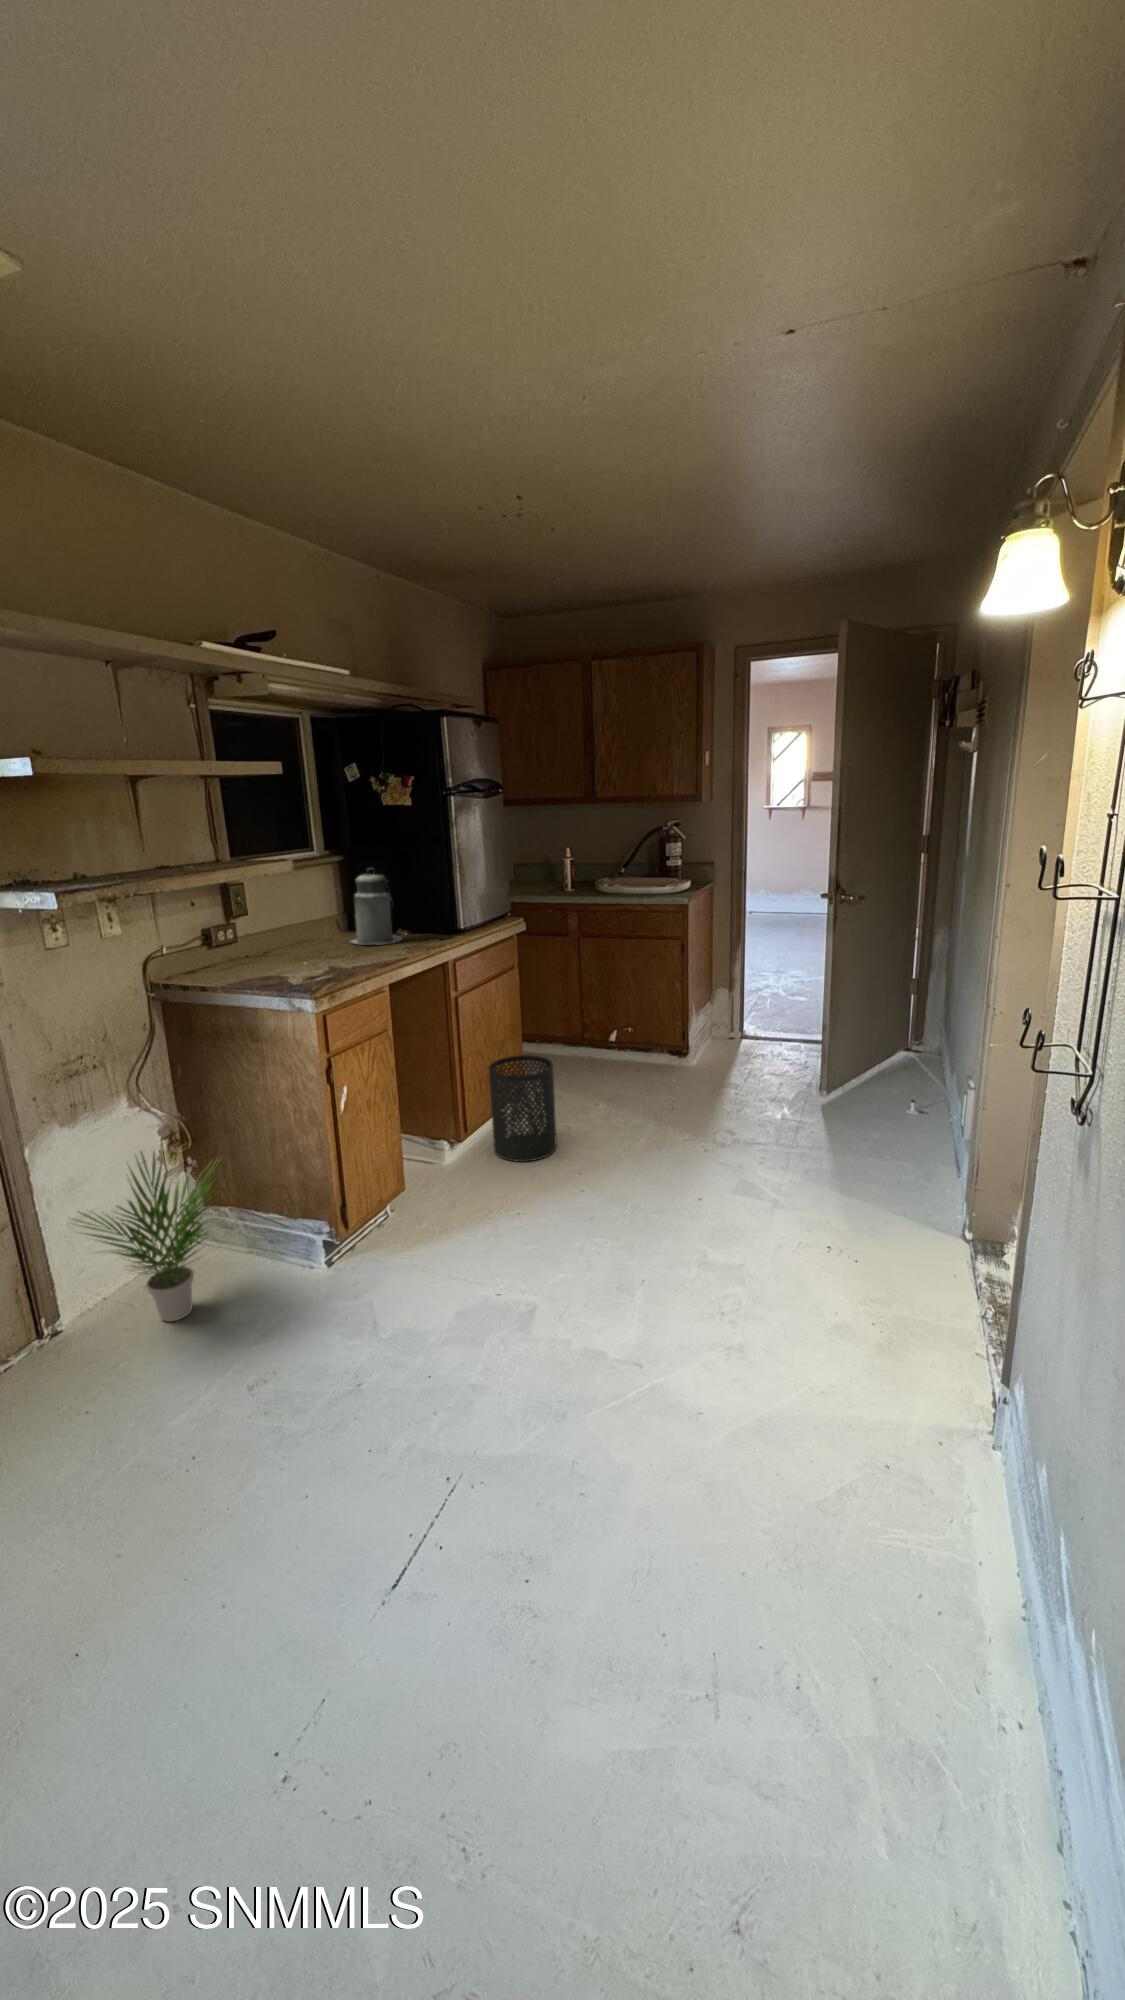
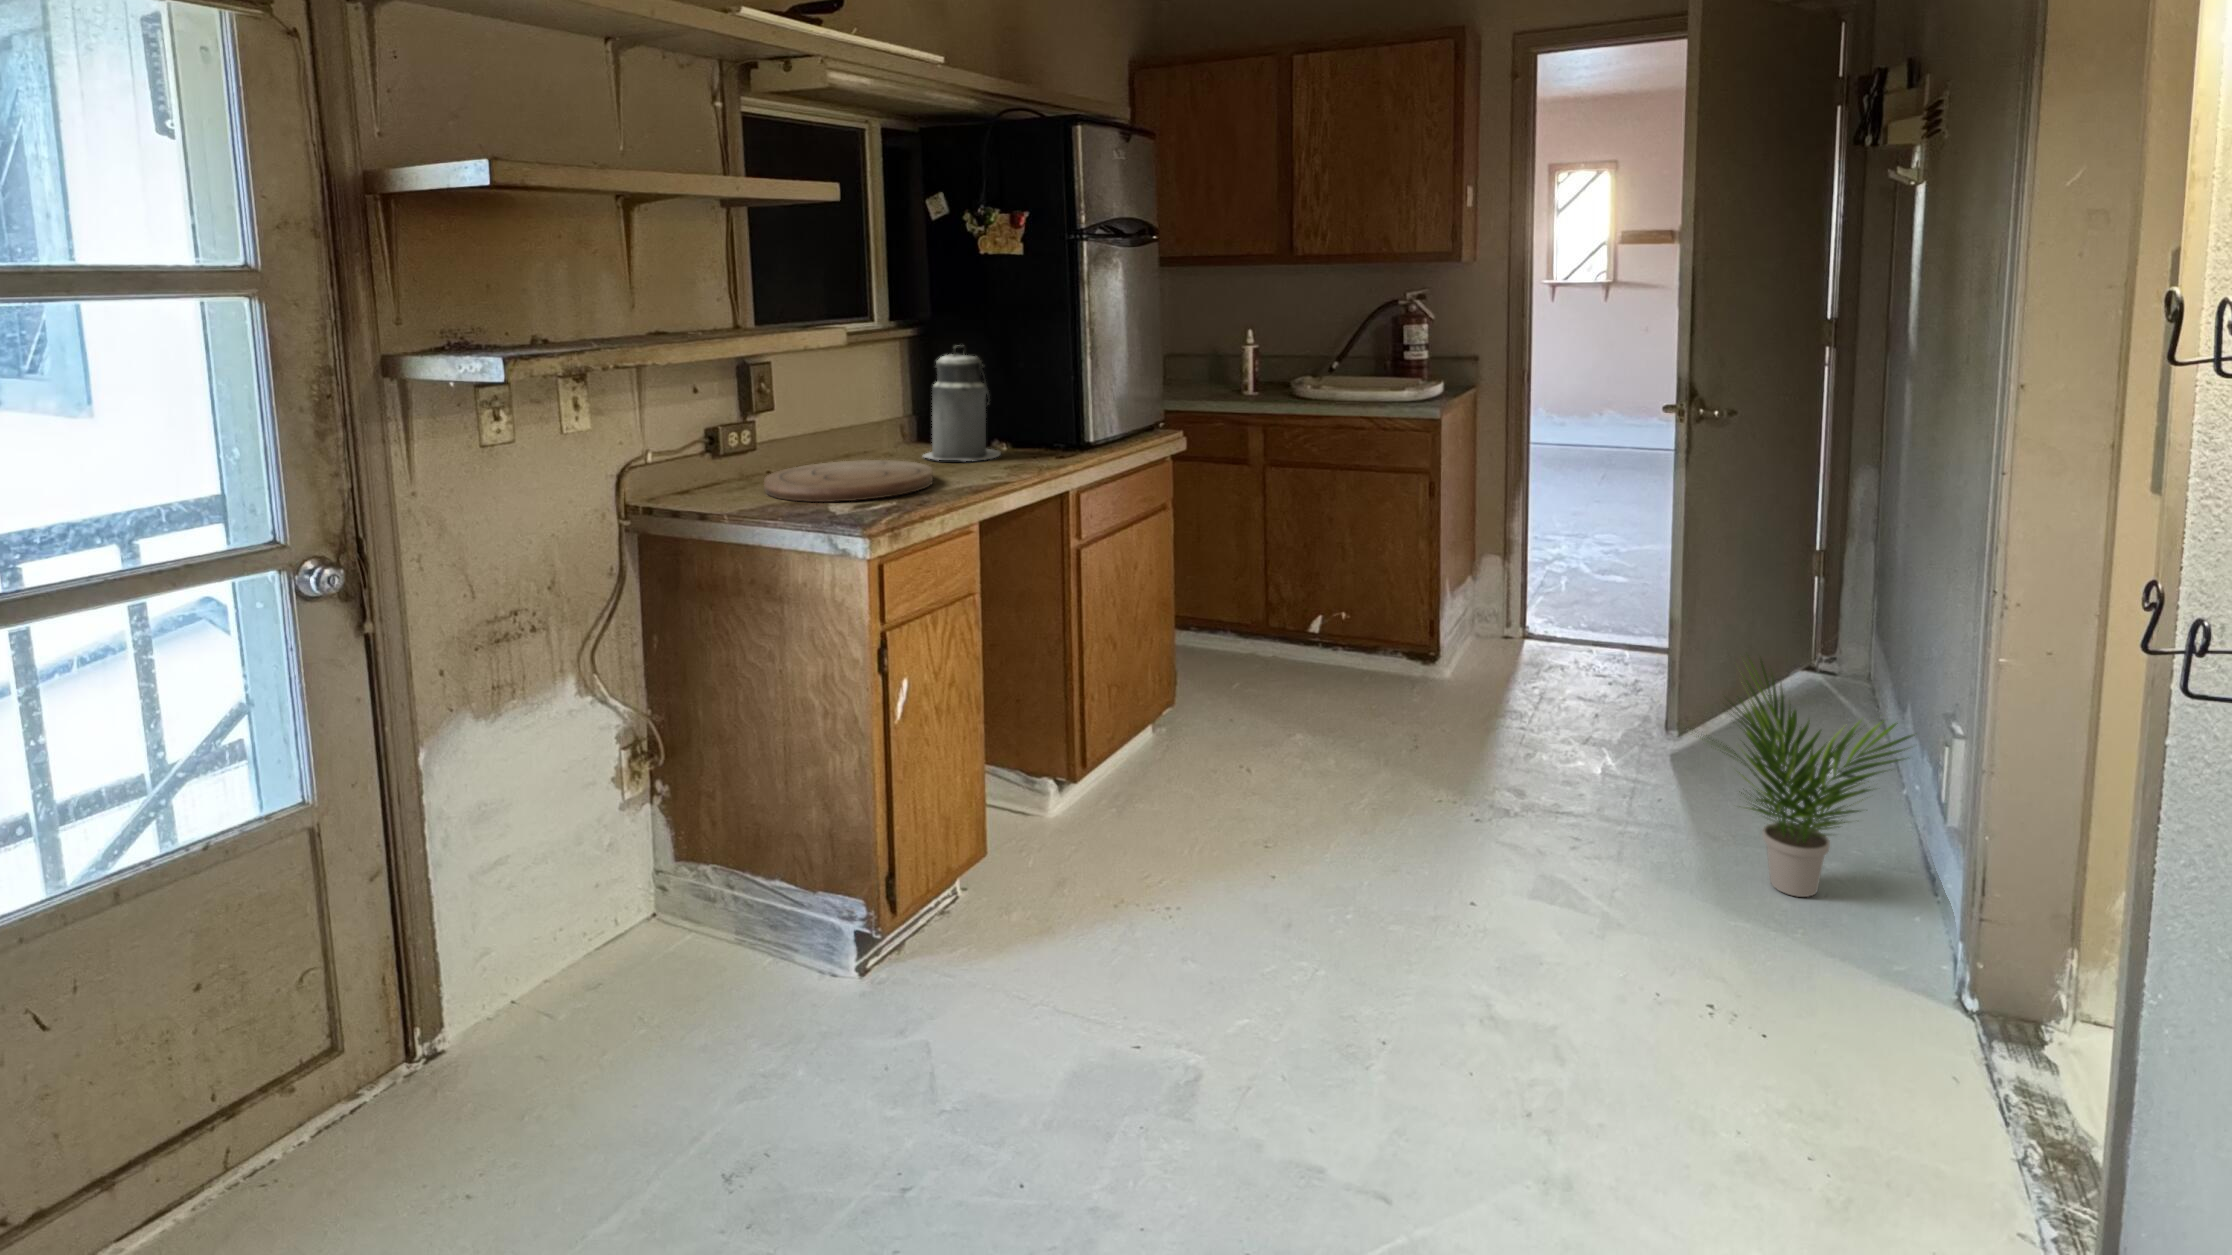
cutting board: none [244,946,357,977] -> present [764,460,933,502]
trash can: present [489,1055,557,1162] -> none [1125,645,1230,821]
potted plant: present [76,1152,220,1321] -> present [1698,659,1915,897]

